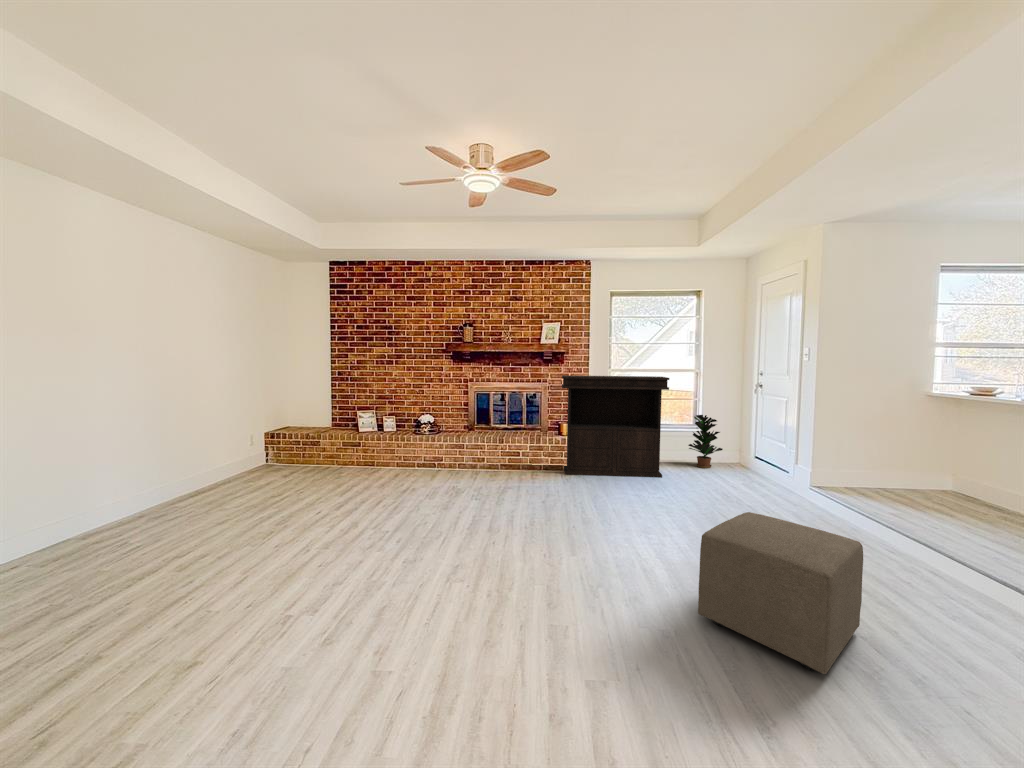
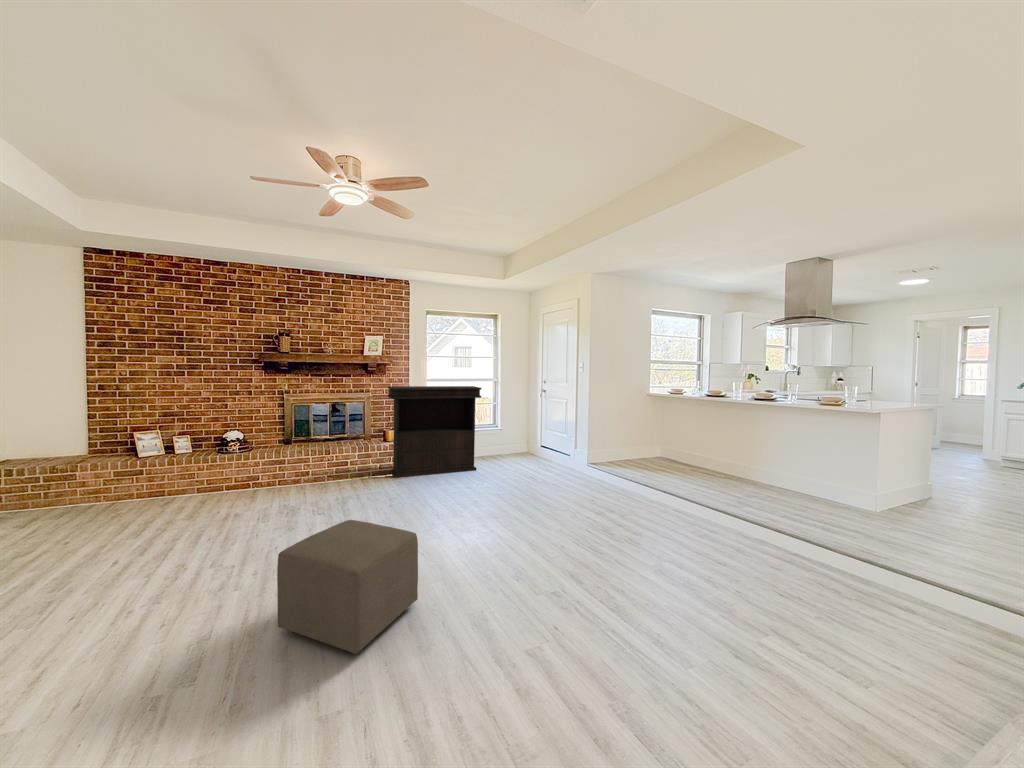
potted plant: present [688,415,723,468] -> none [492,416,518,459]
ottoman: present [698,512,863,674] -> present [277,520,418,654]

